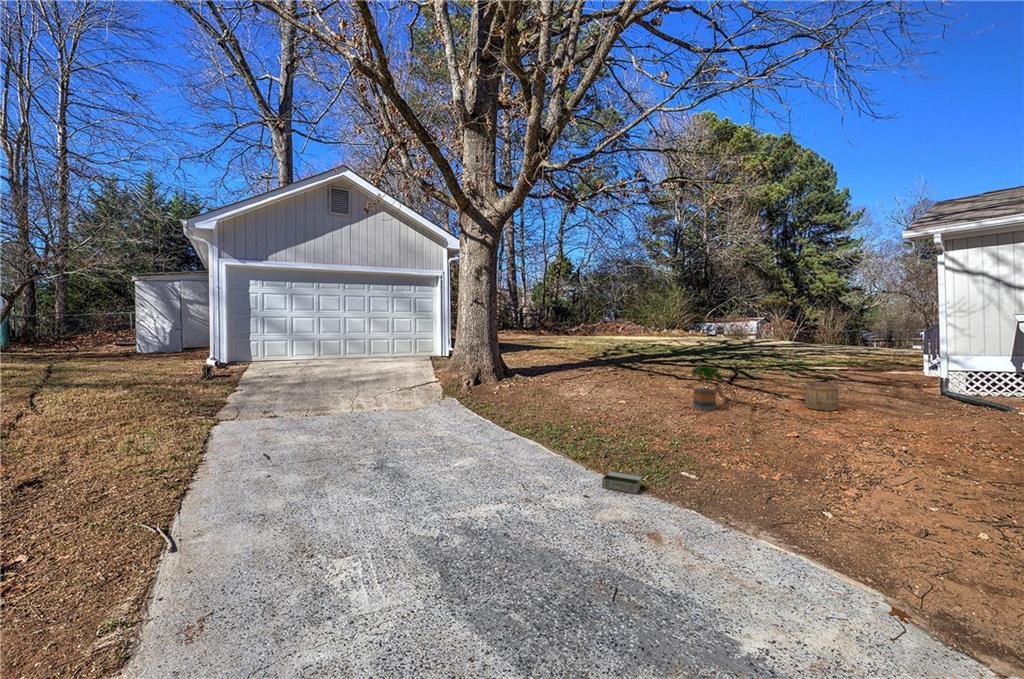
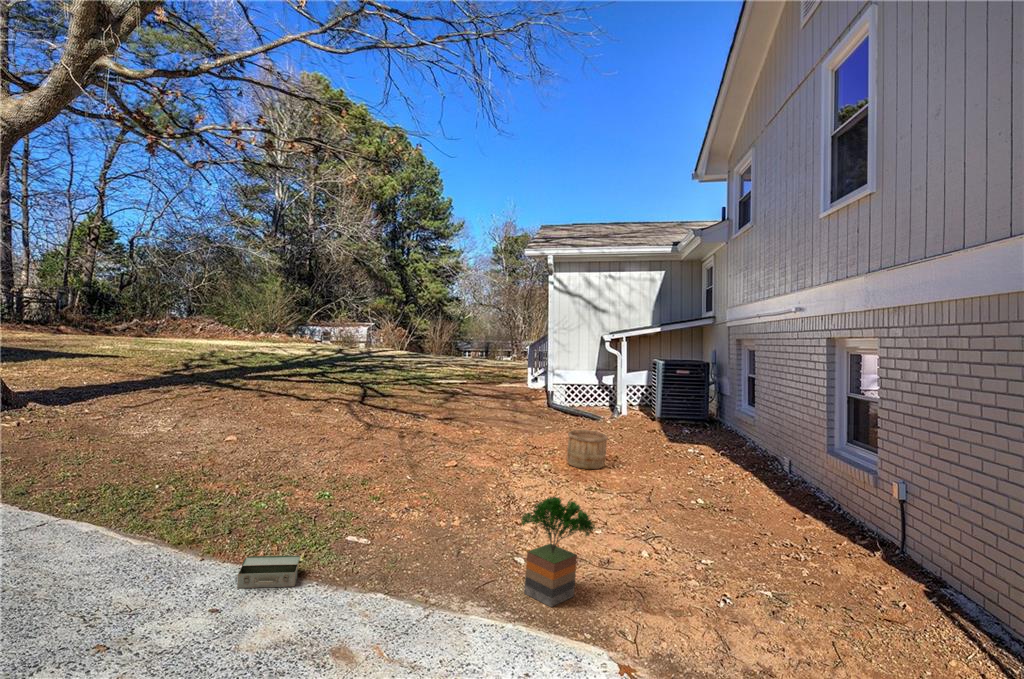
potted tree: present [691,366,724,411] -> present [522,497,595,607]
wooden bucket: present [805,382,840,411] -> present [567,430,608,469]

